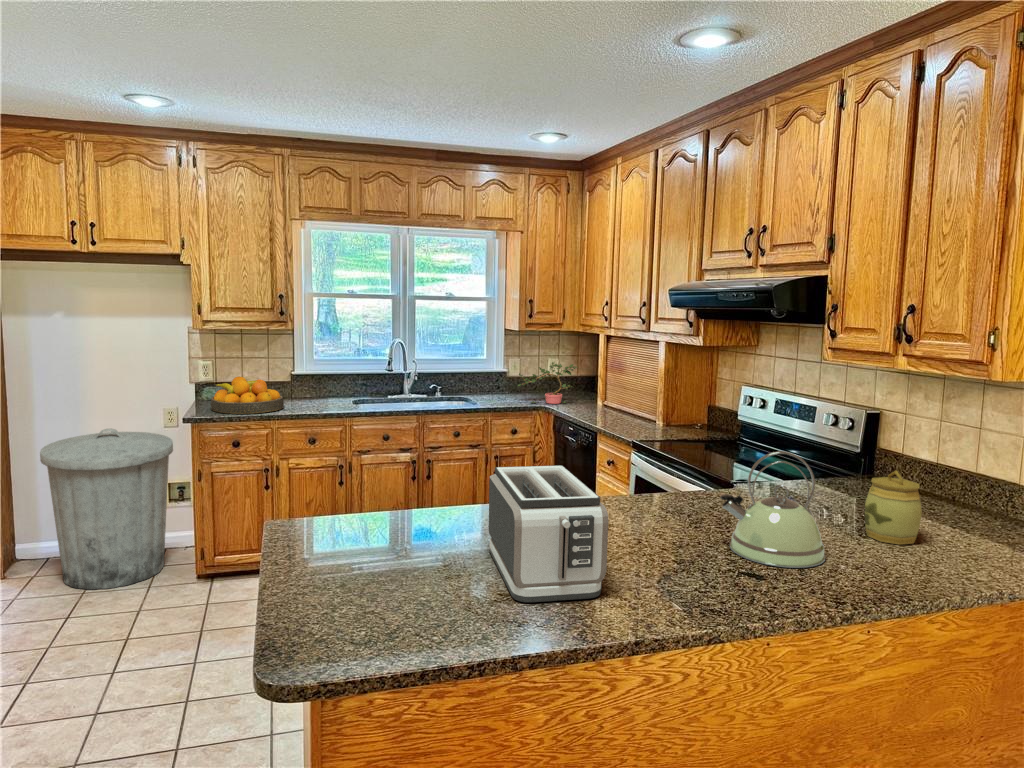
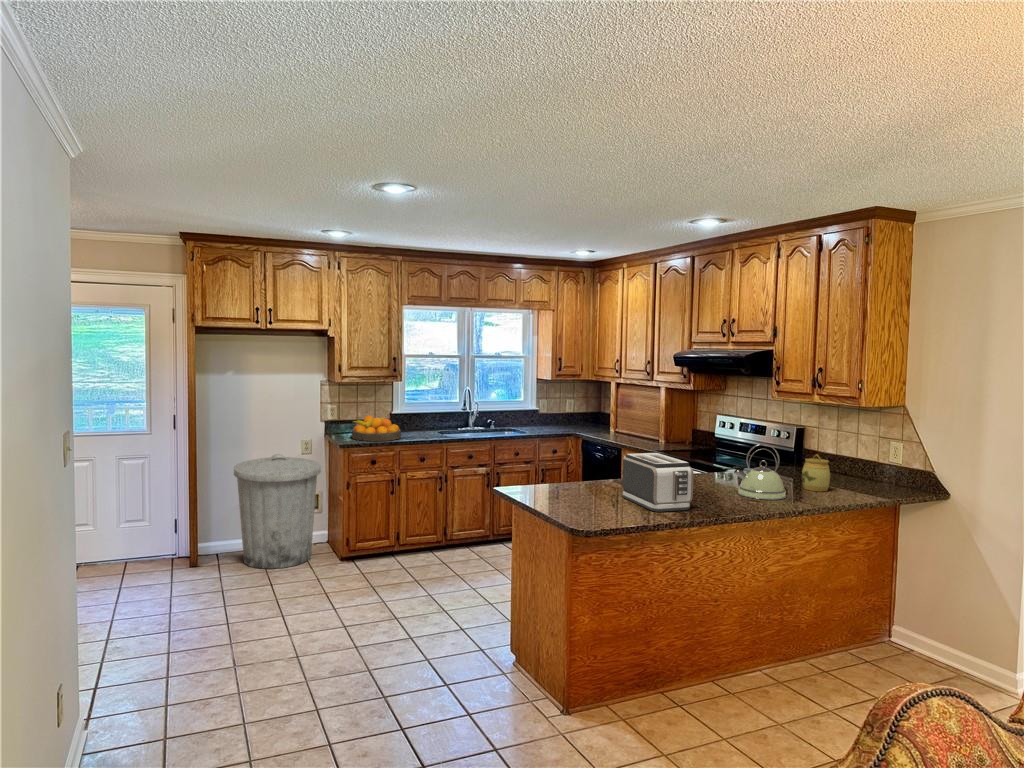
potted plant: present [518,362,578,404] -> none [553,402,597,432]

